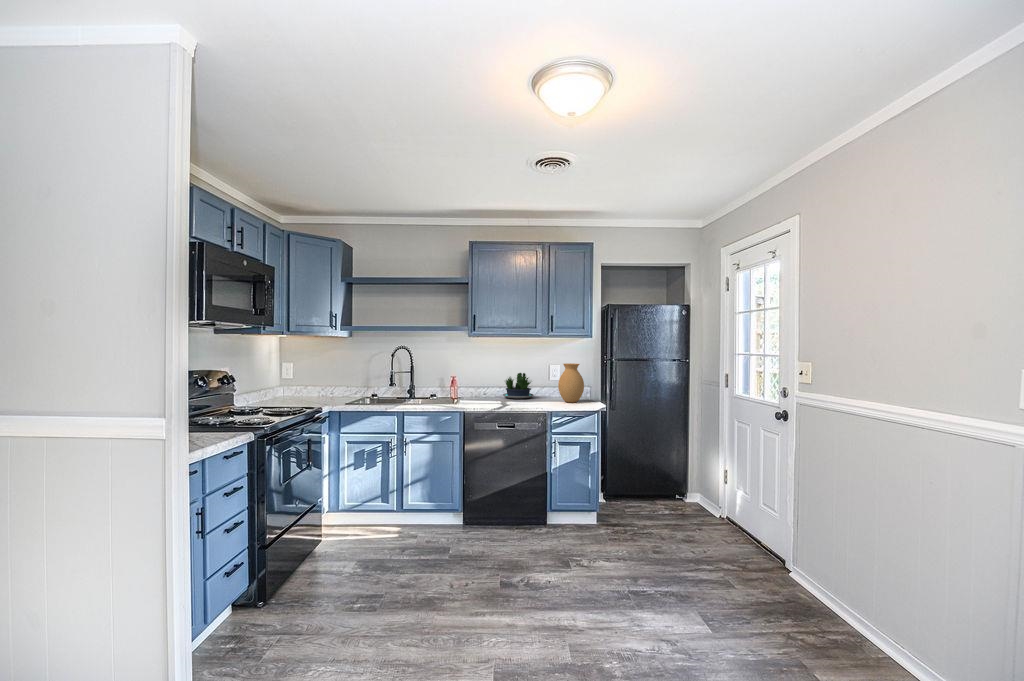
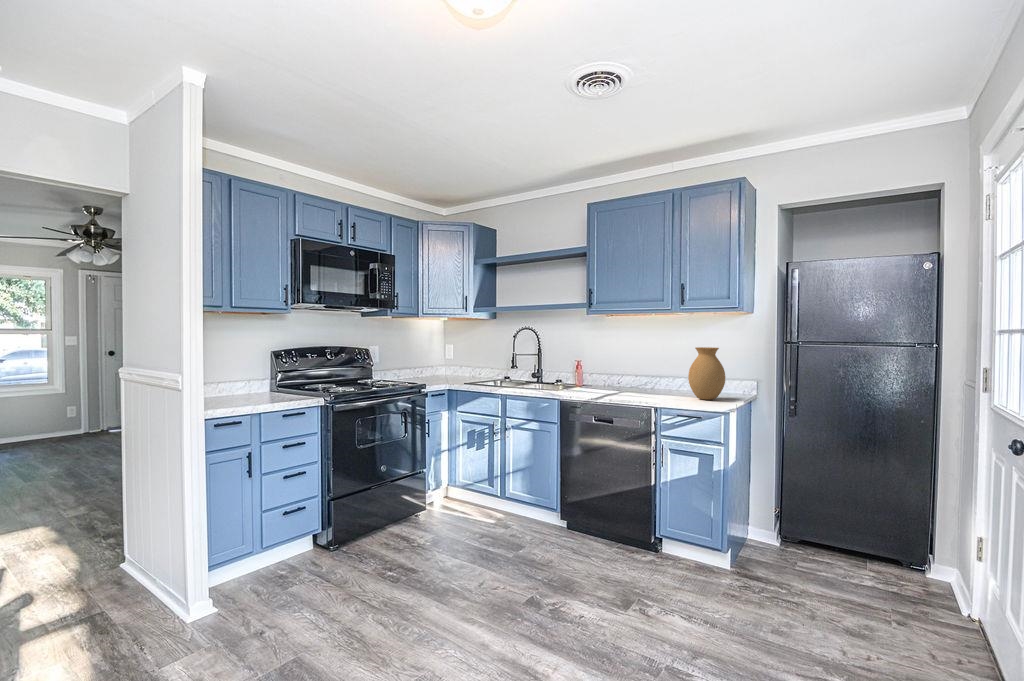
potted plant: present [503,373,533,398] -> none [634,359,674,390]

